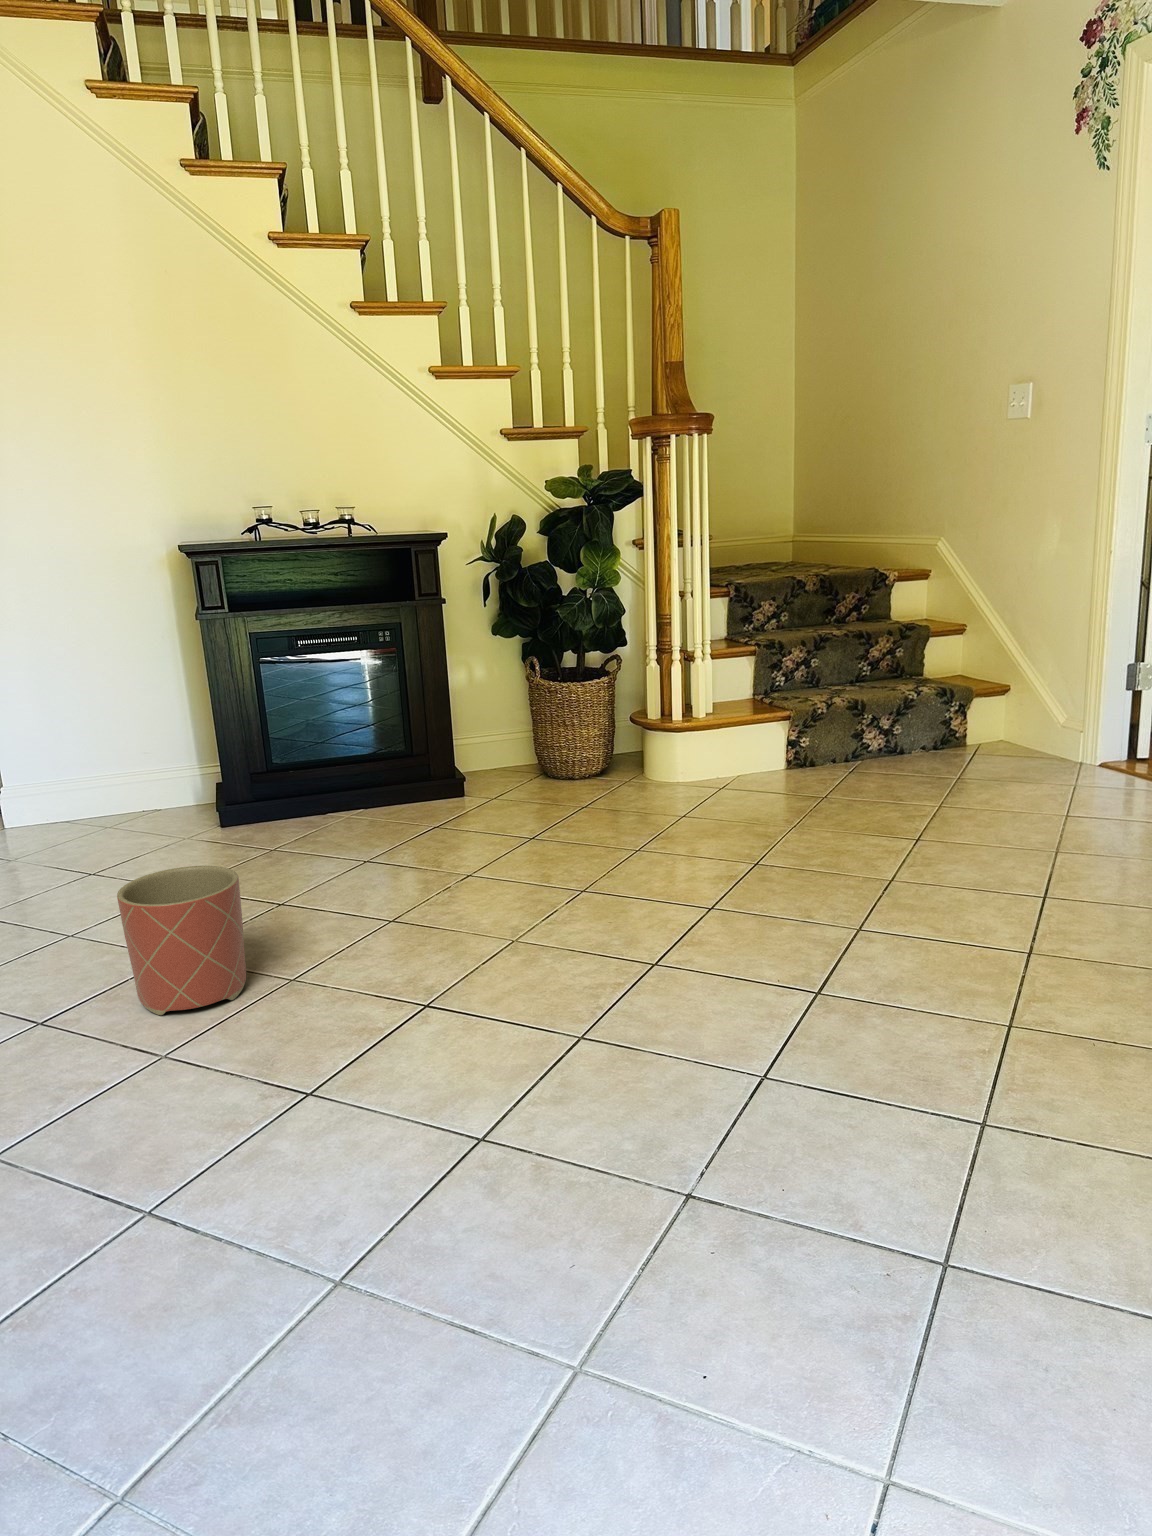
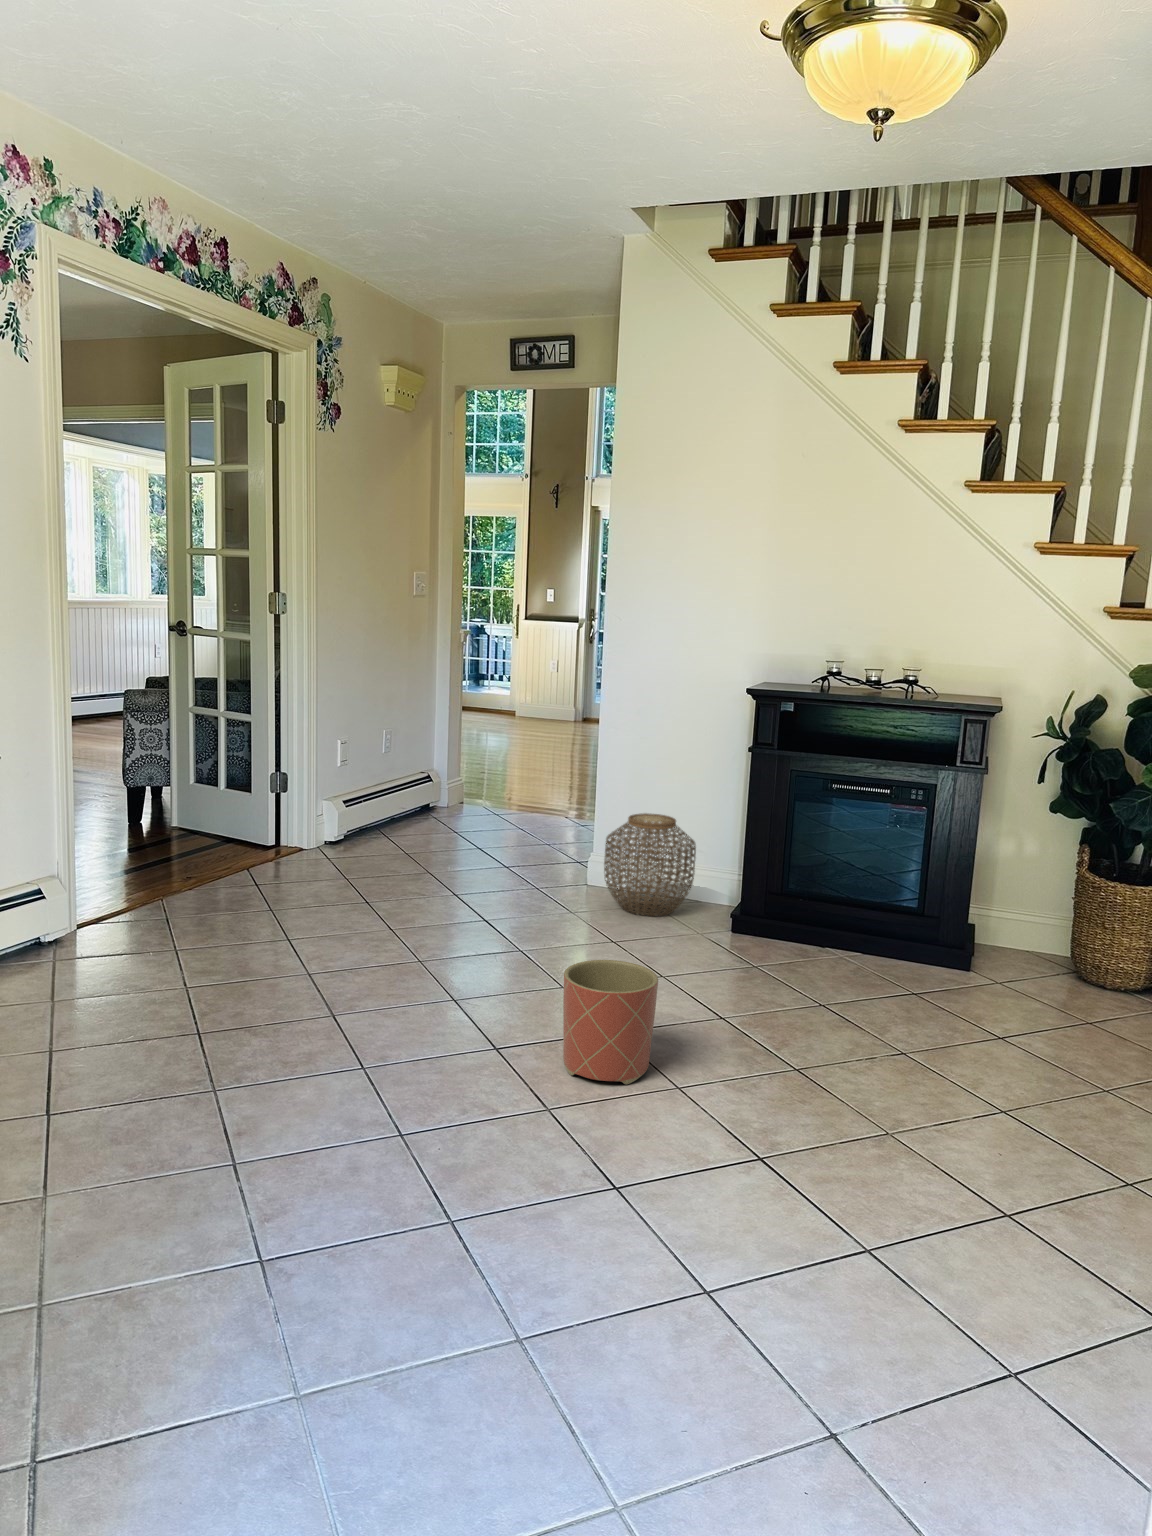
woven basket: none [27,717,151,840] -> present [604,813,696,916]

